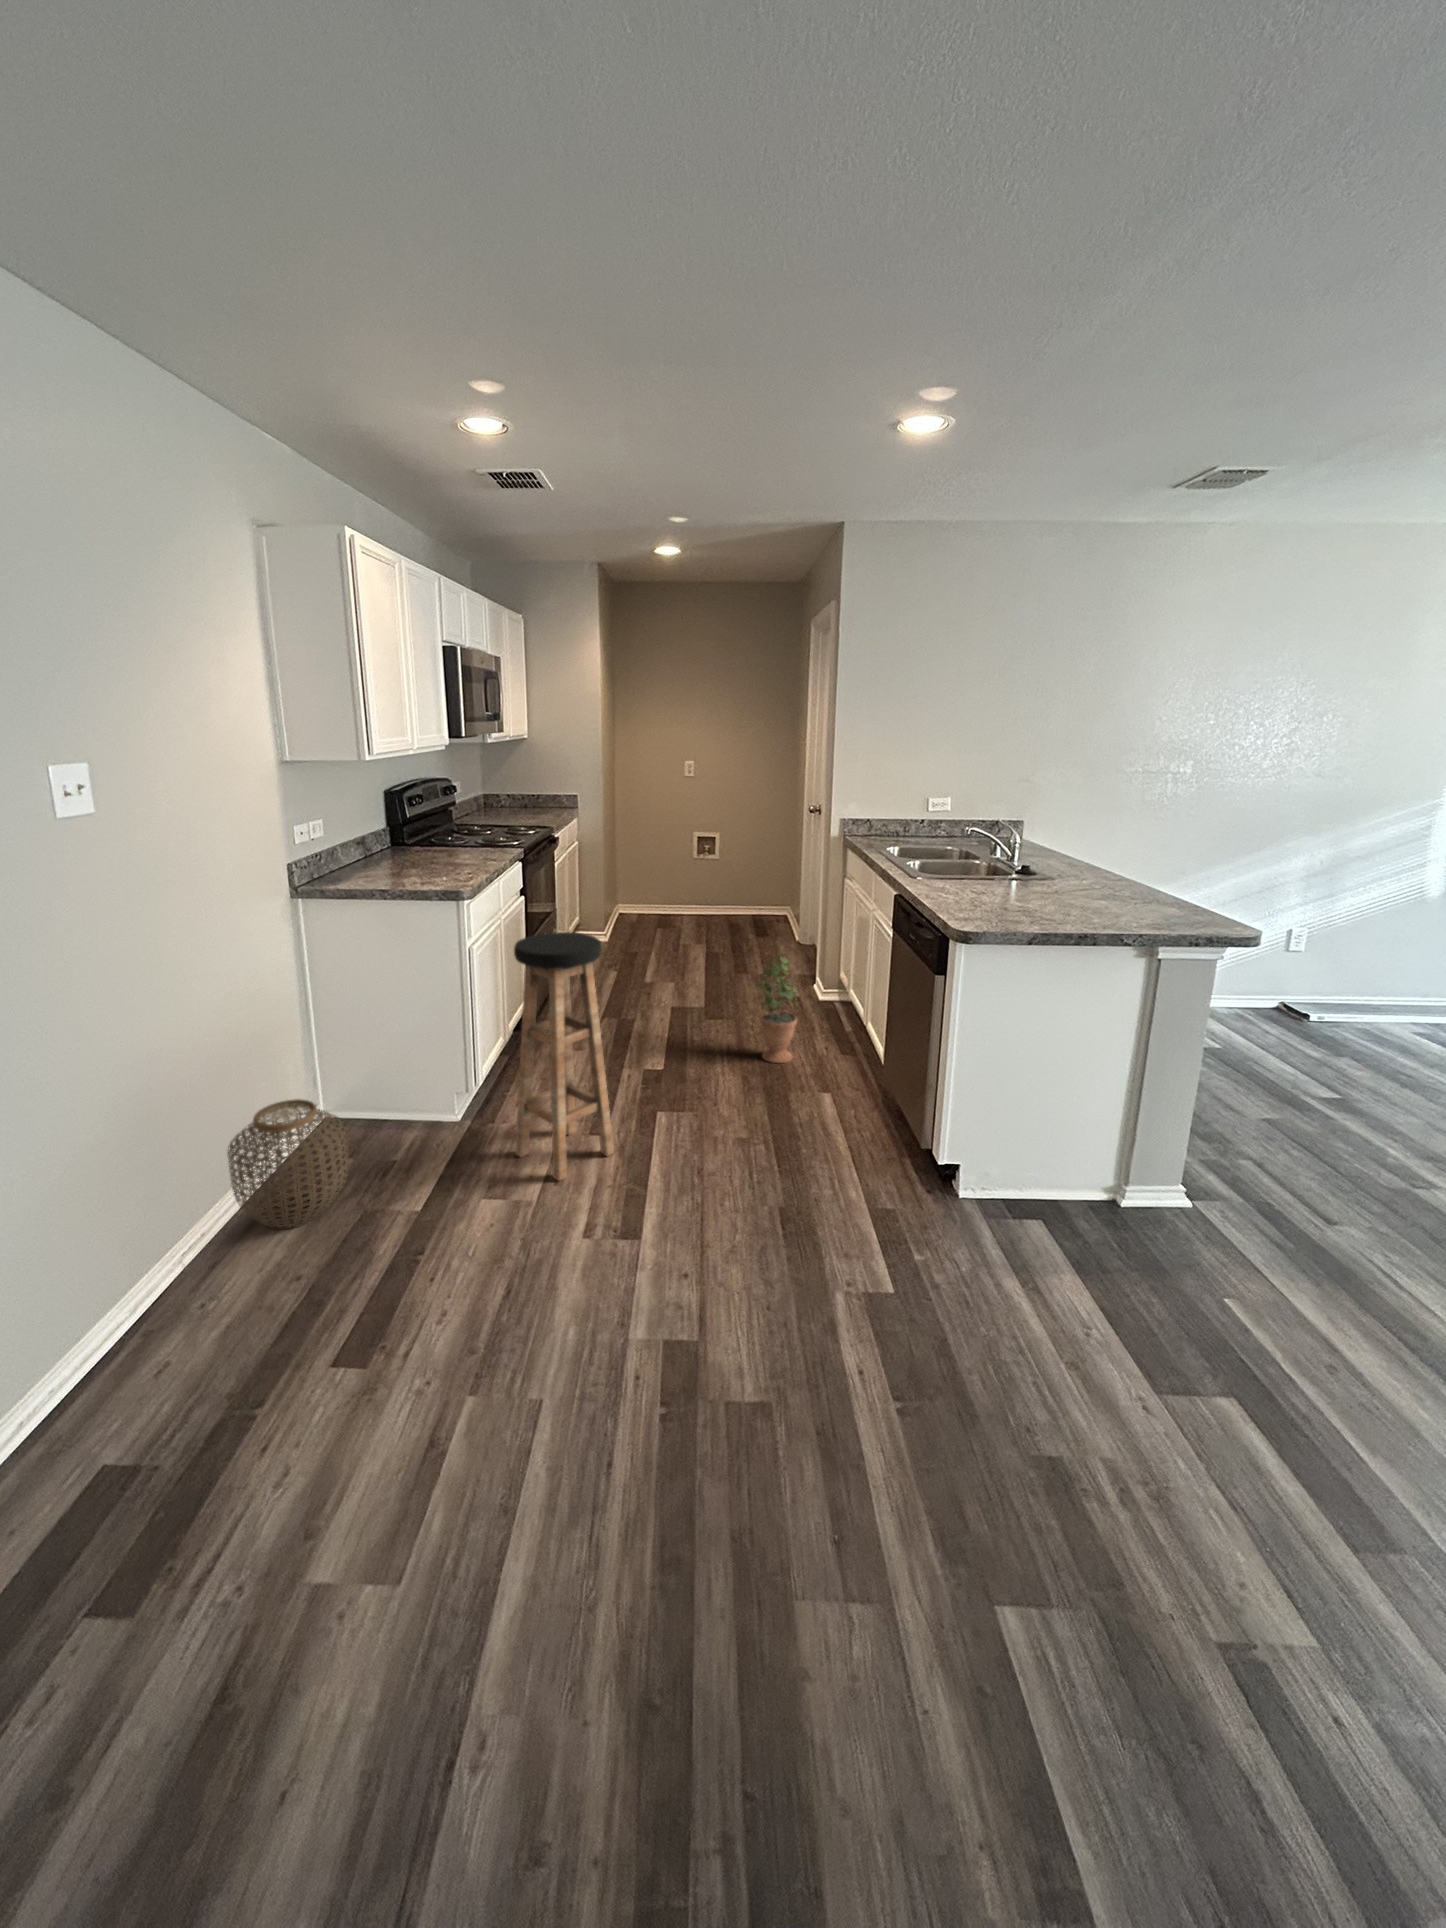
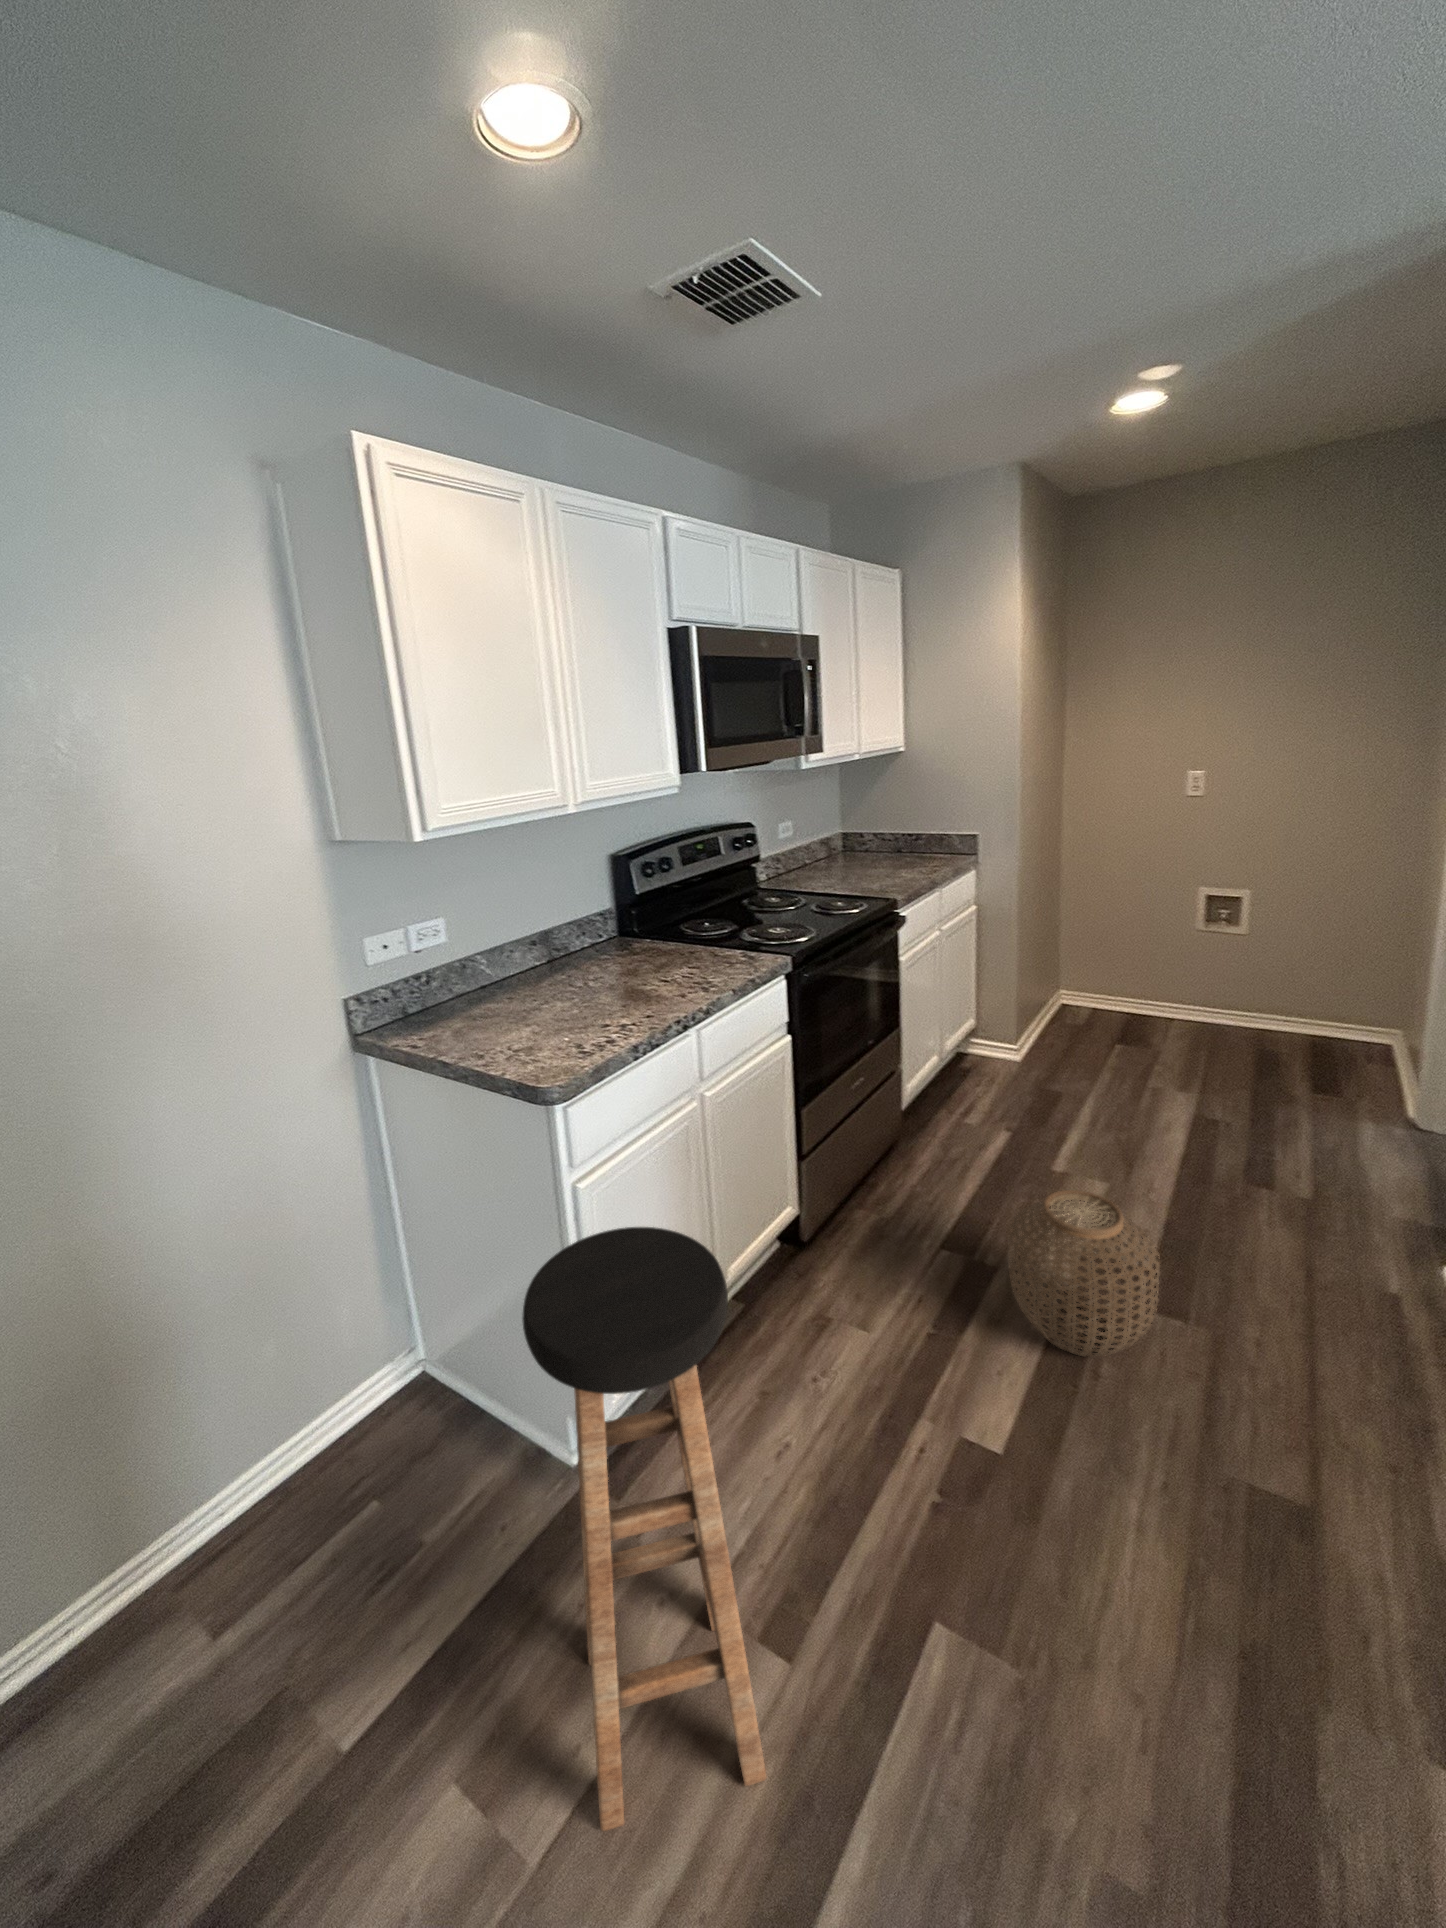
potted plant: present [757,954,797,1063] -> none [1247,1281,1397,1579]
woven basket: present [228,1099,349,1228] -> present [1009,1190,1159,1357]

